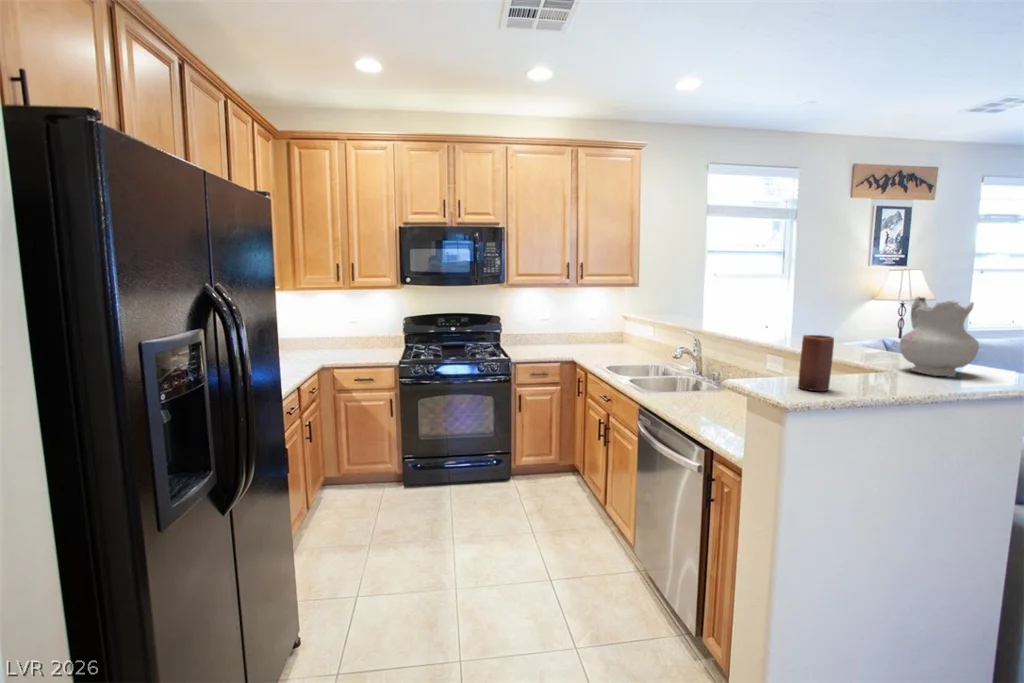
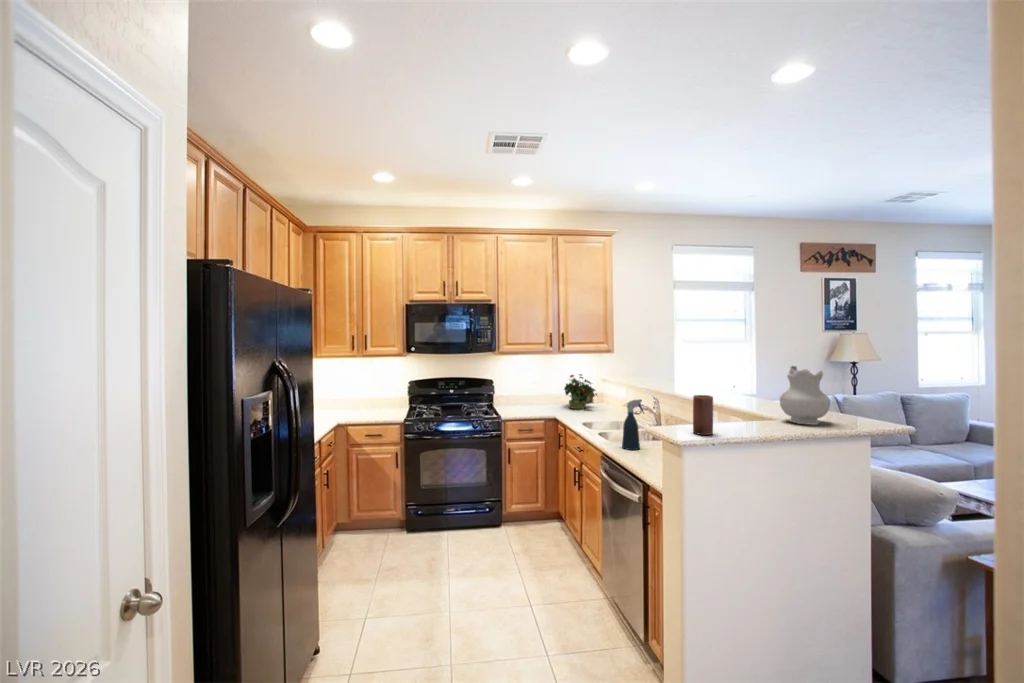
potted plant: none [580,311,620,351] -> present [564,374,597,409]
spray bottle: none [665,341,696,403] -> present [622,399,644,450]

